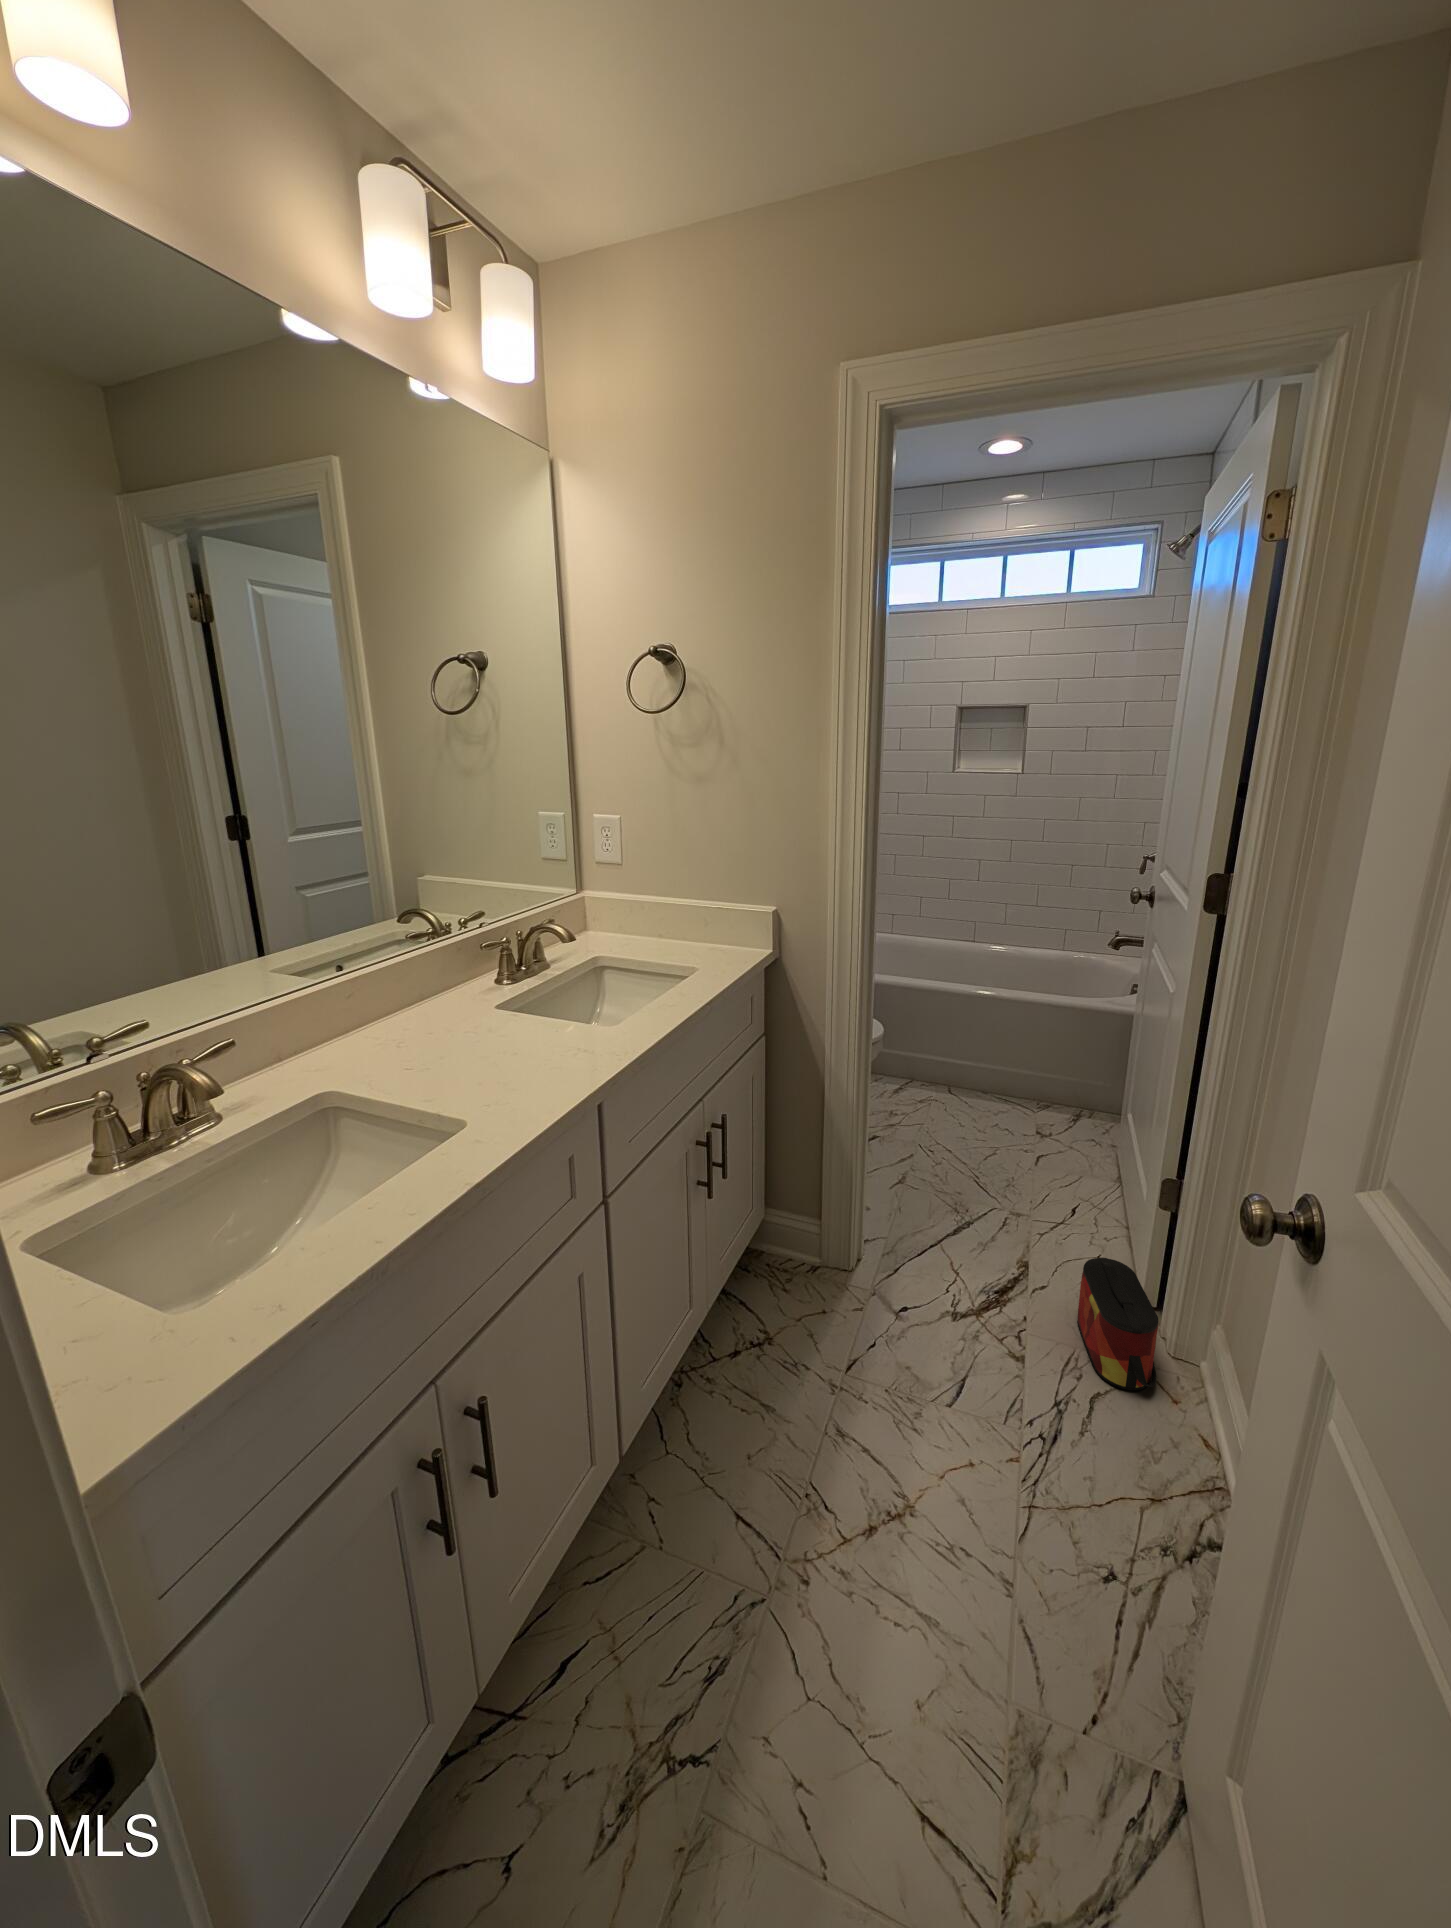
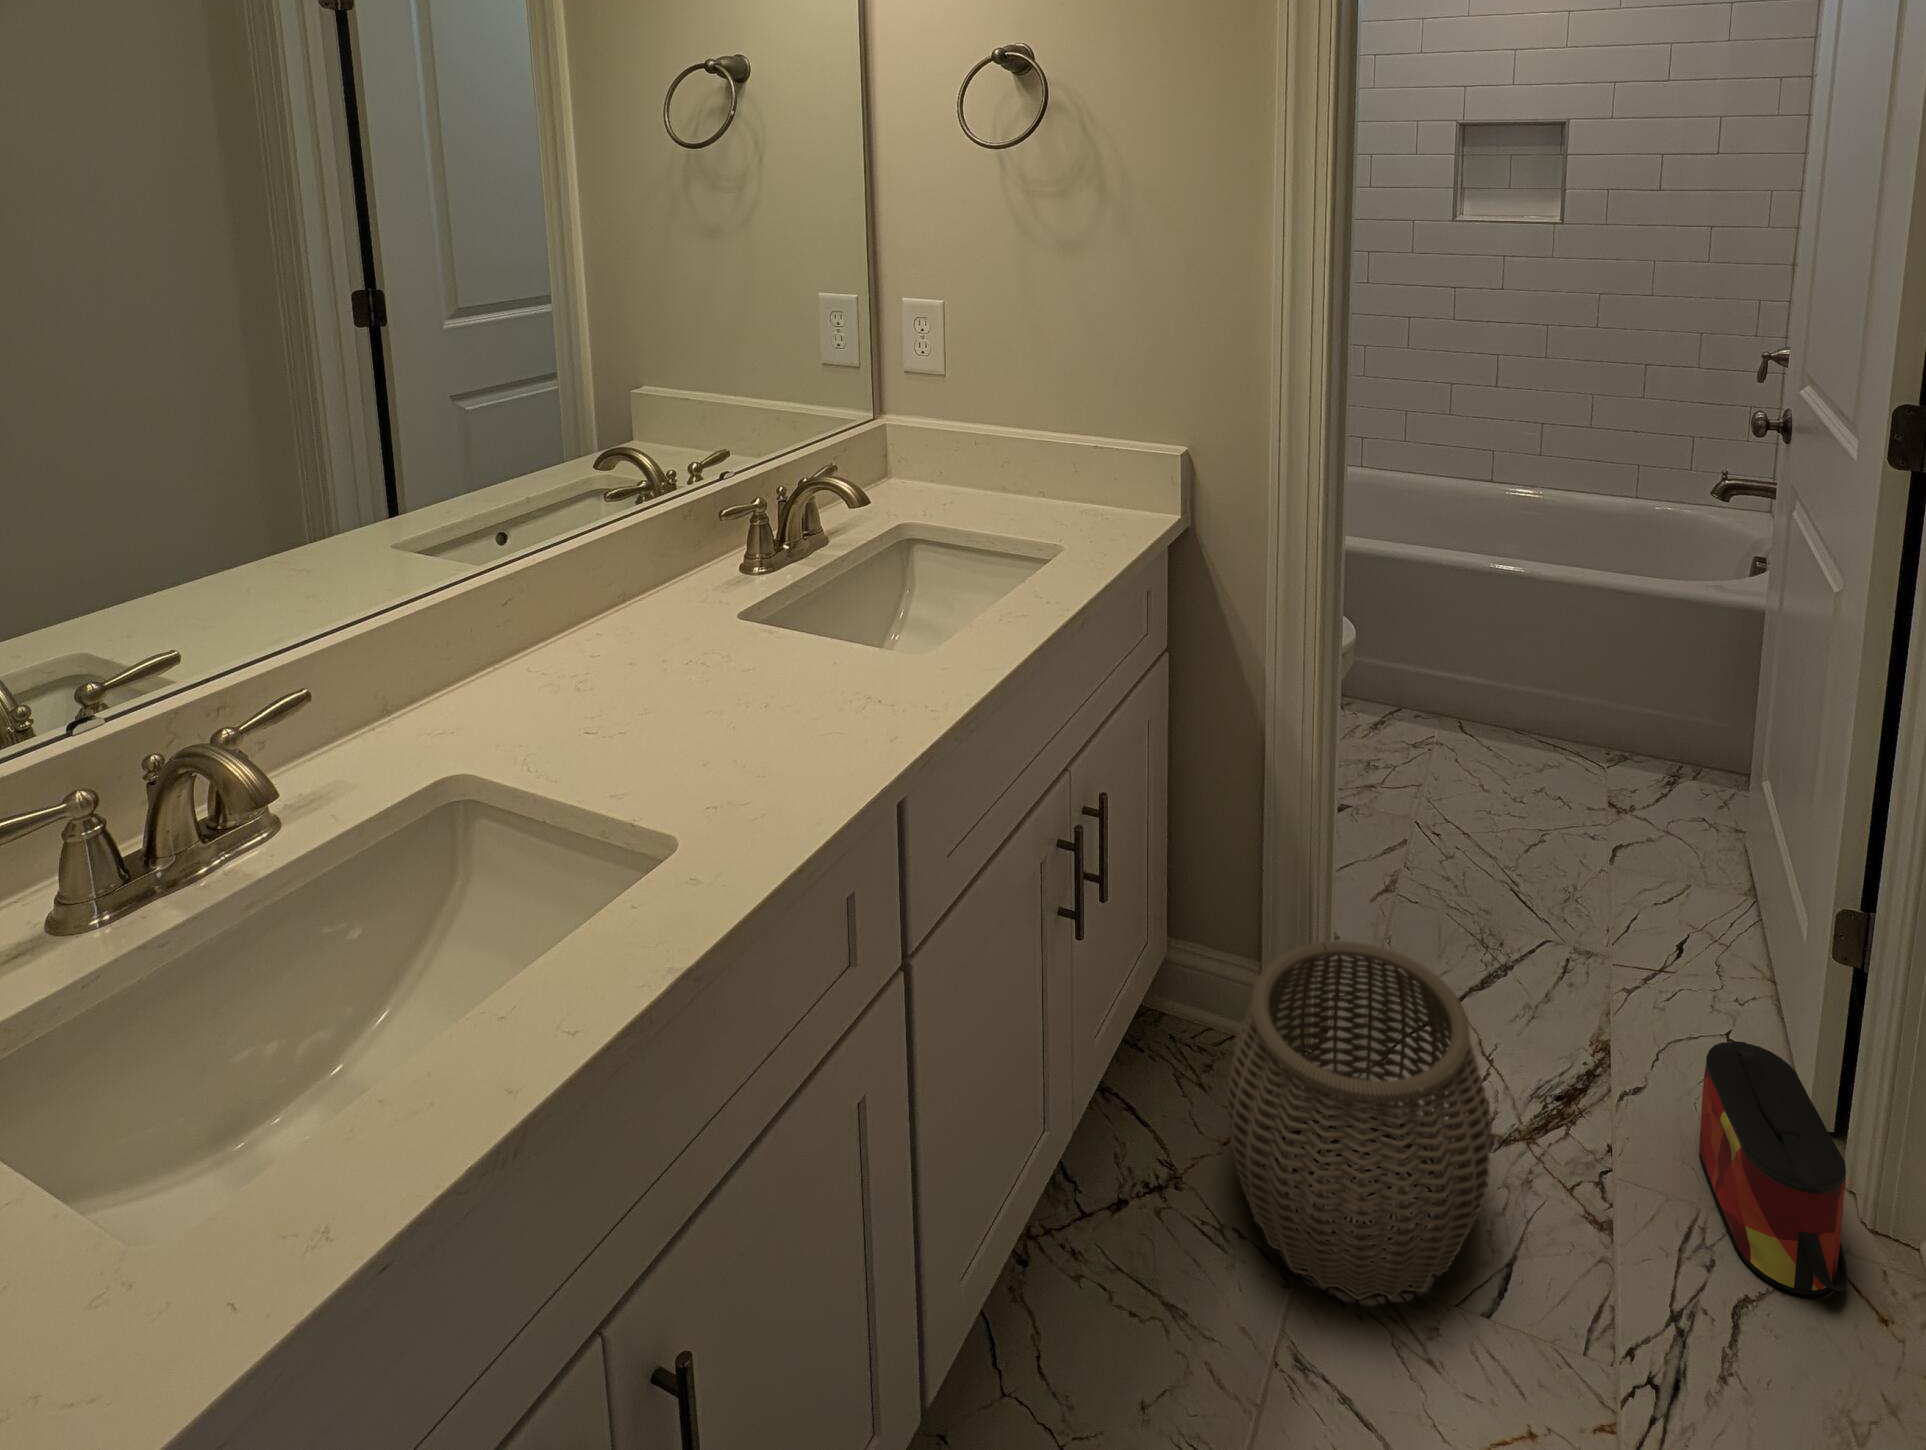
woven basket: none [799,1205,955,1399] -> present [1226,941,1493,1299]

